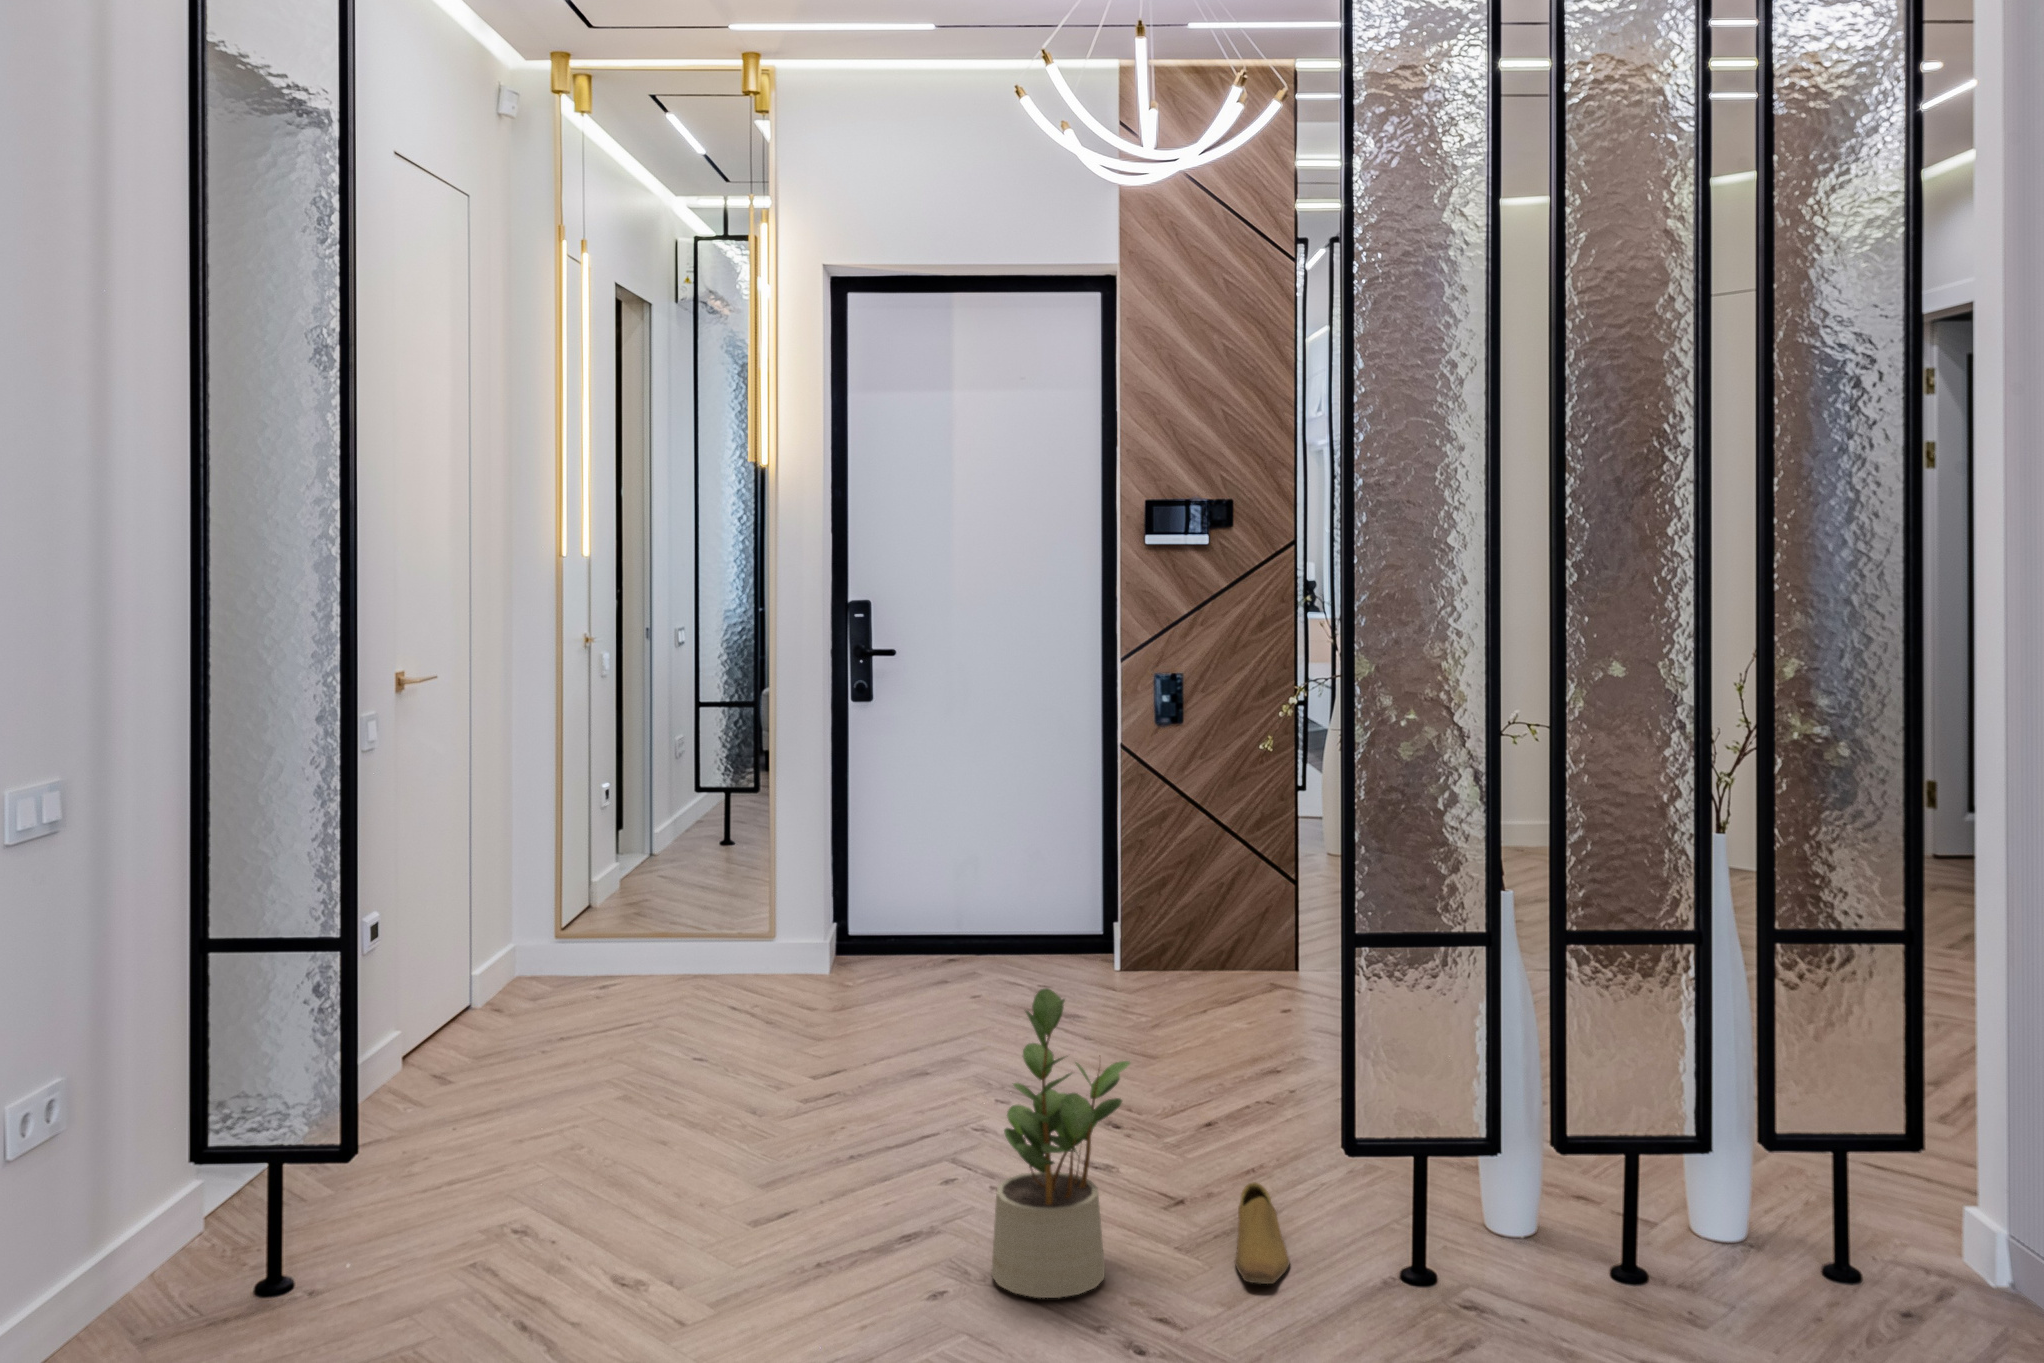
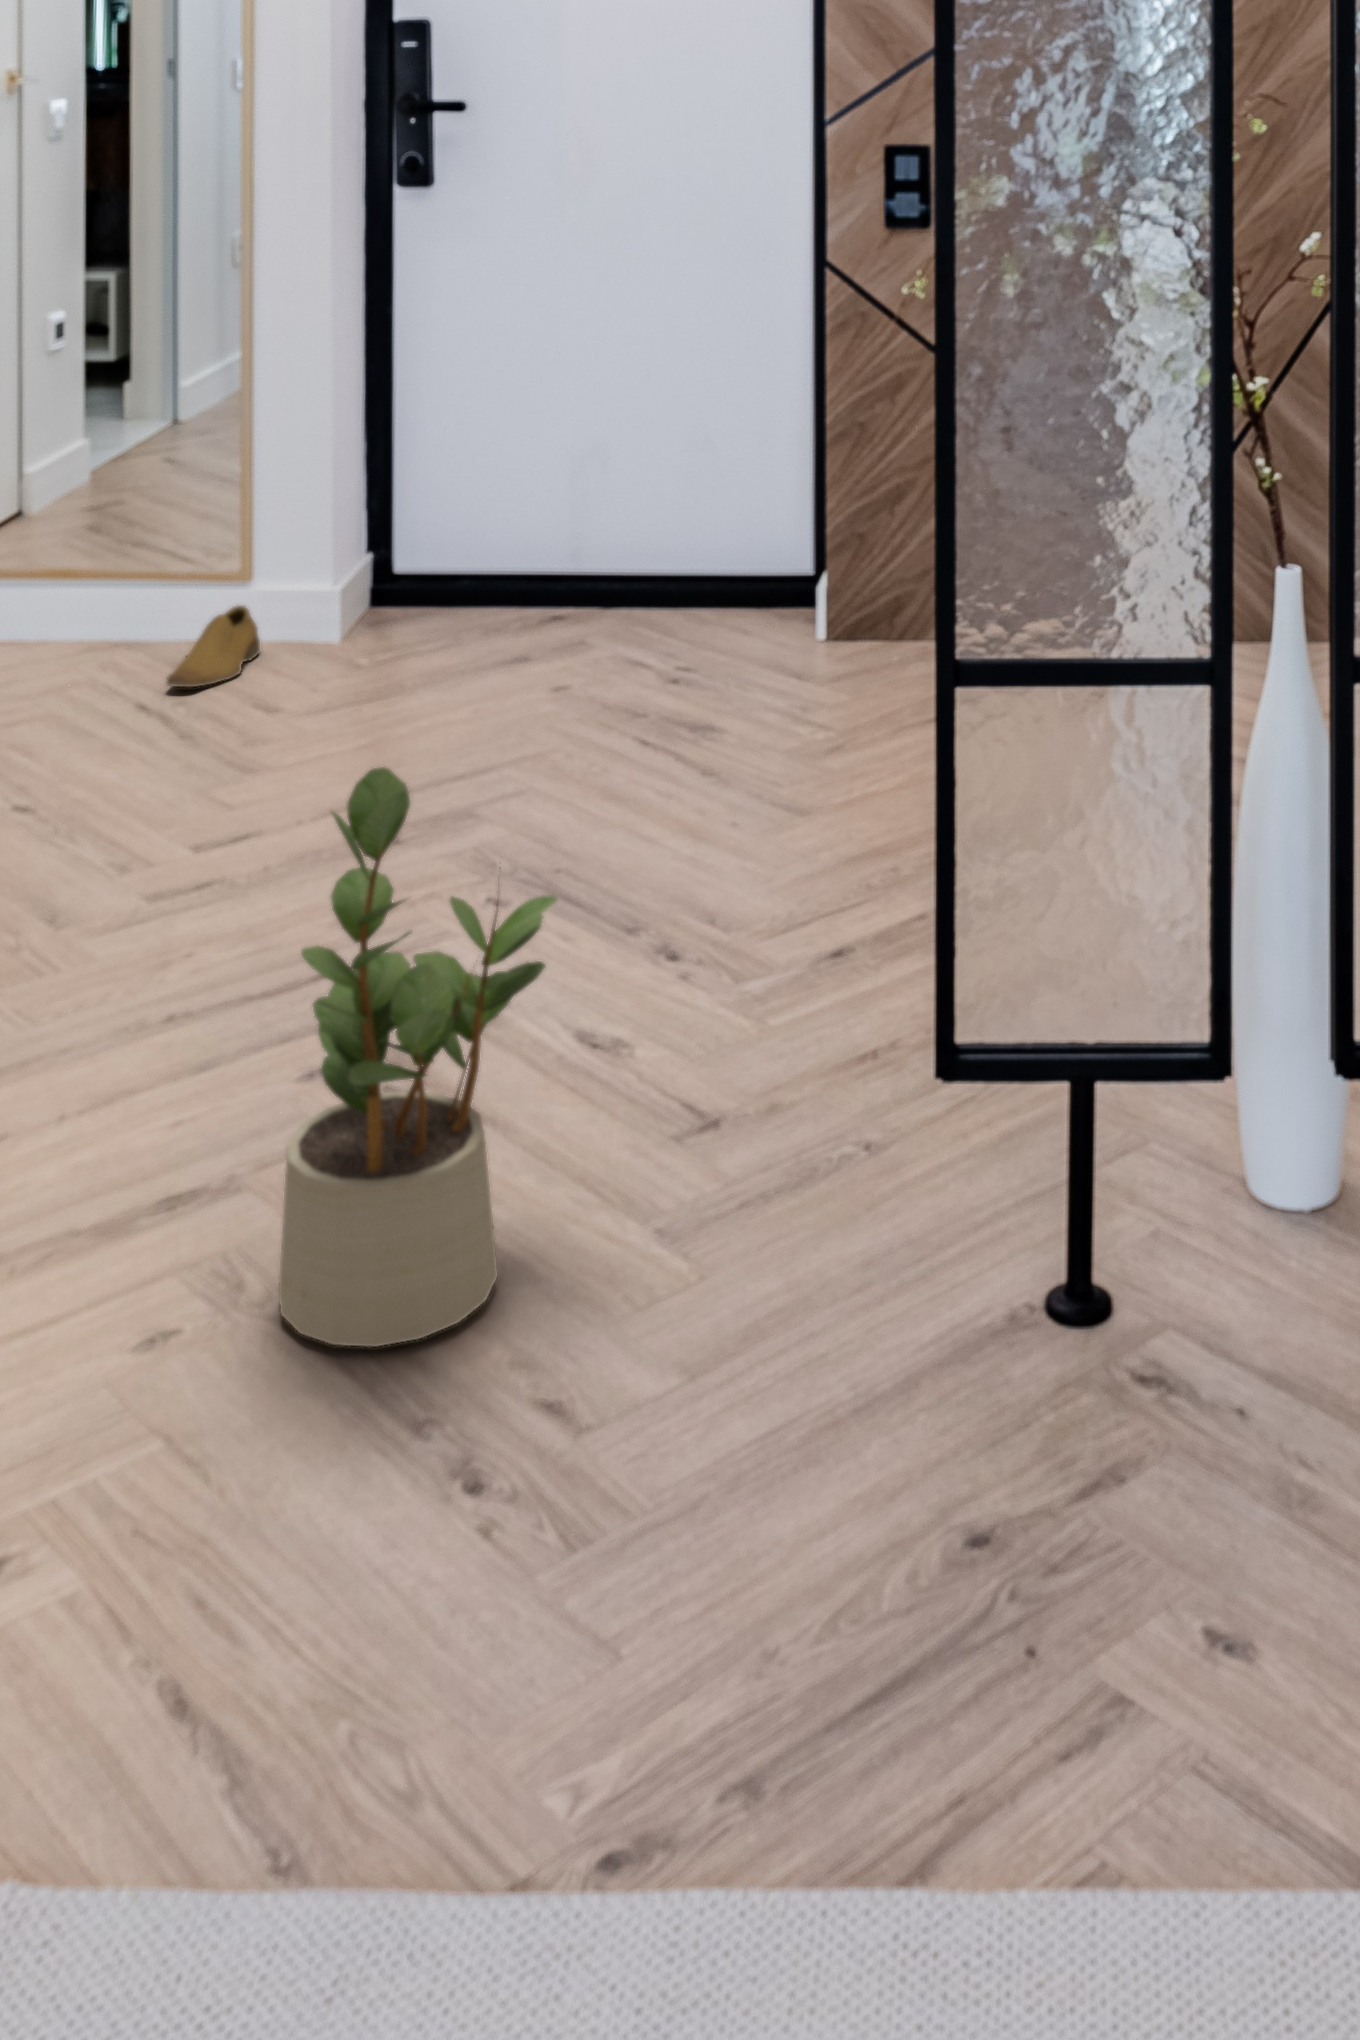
shoe: present [1235,1182,1290,1284] -> present [166,605,260,687]

